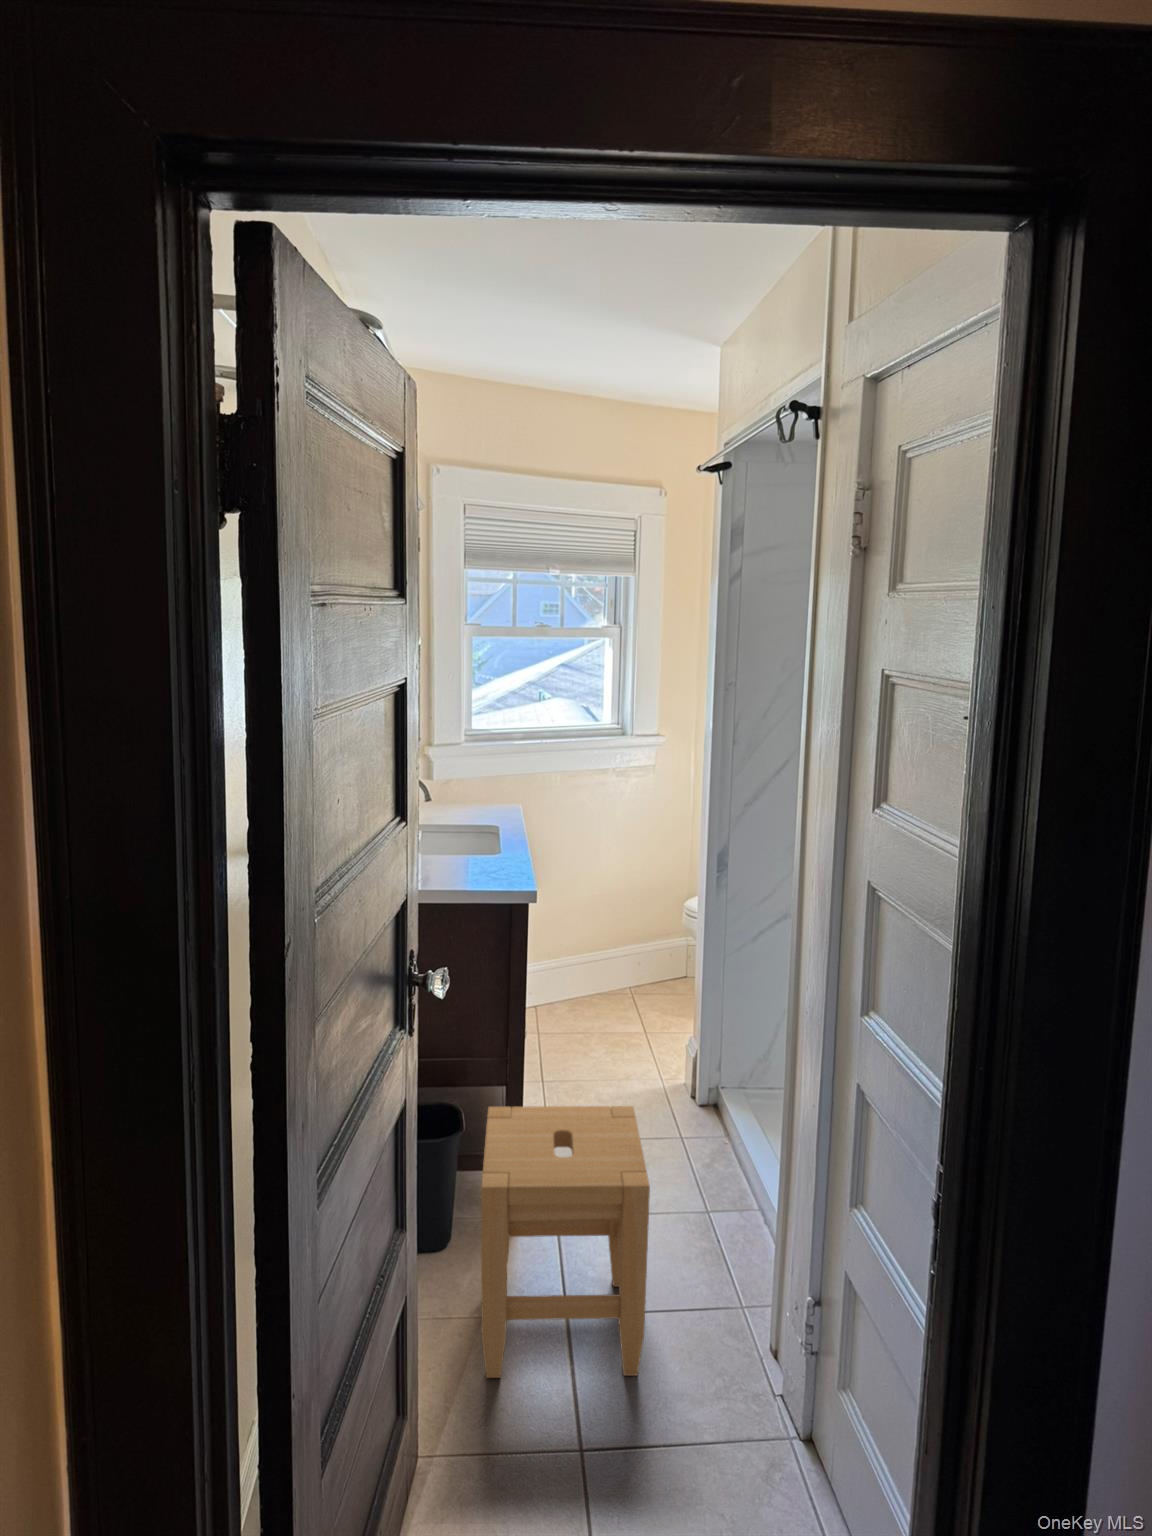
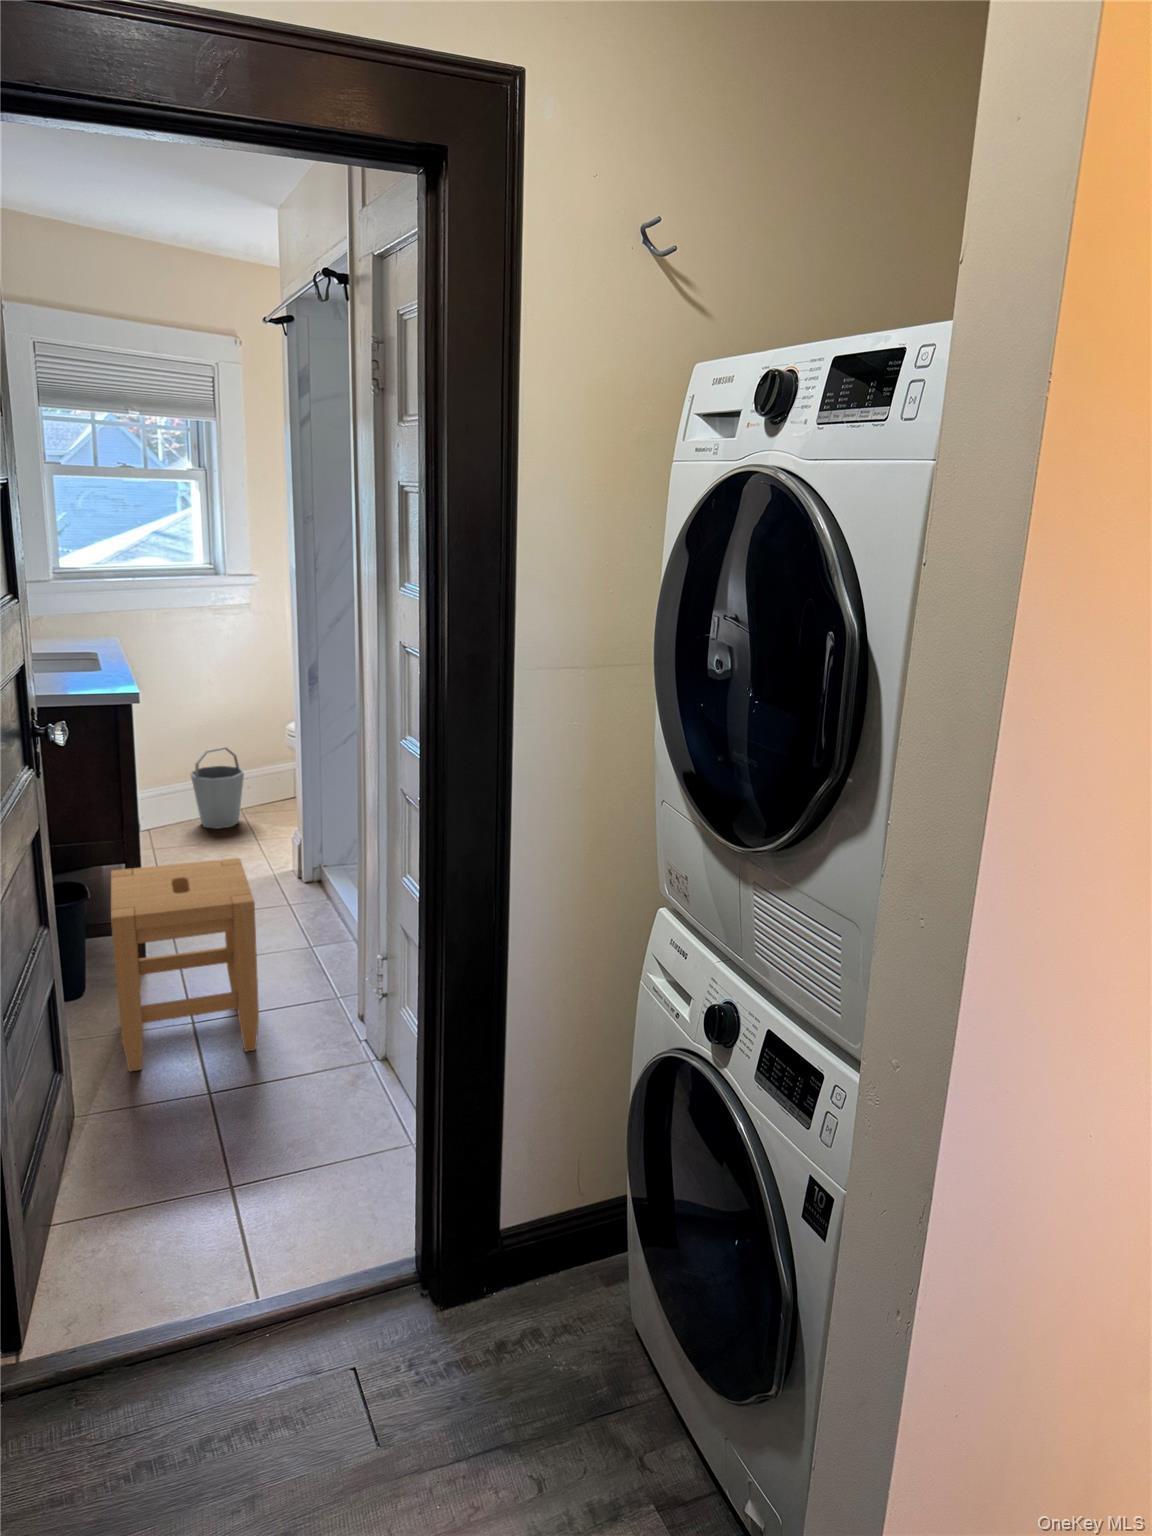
bucket: none [581,925,638,1017] -> present [191,747,244,829]

